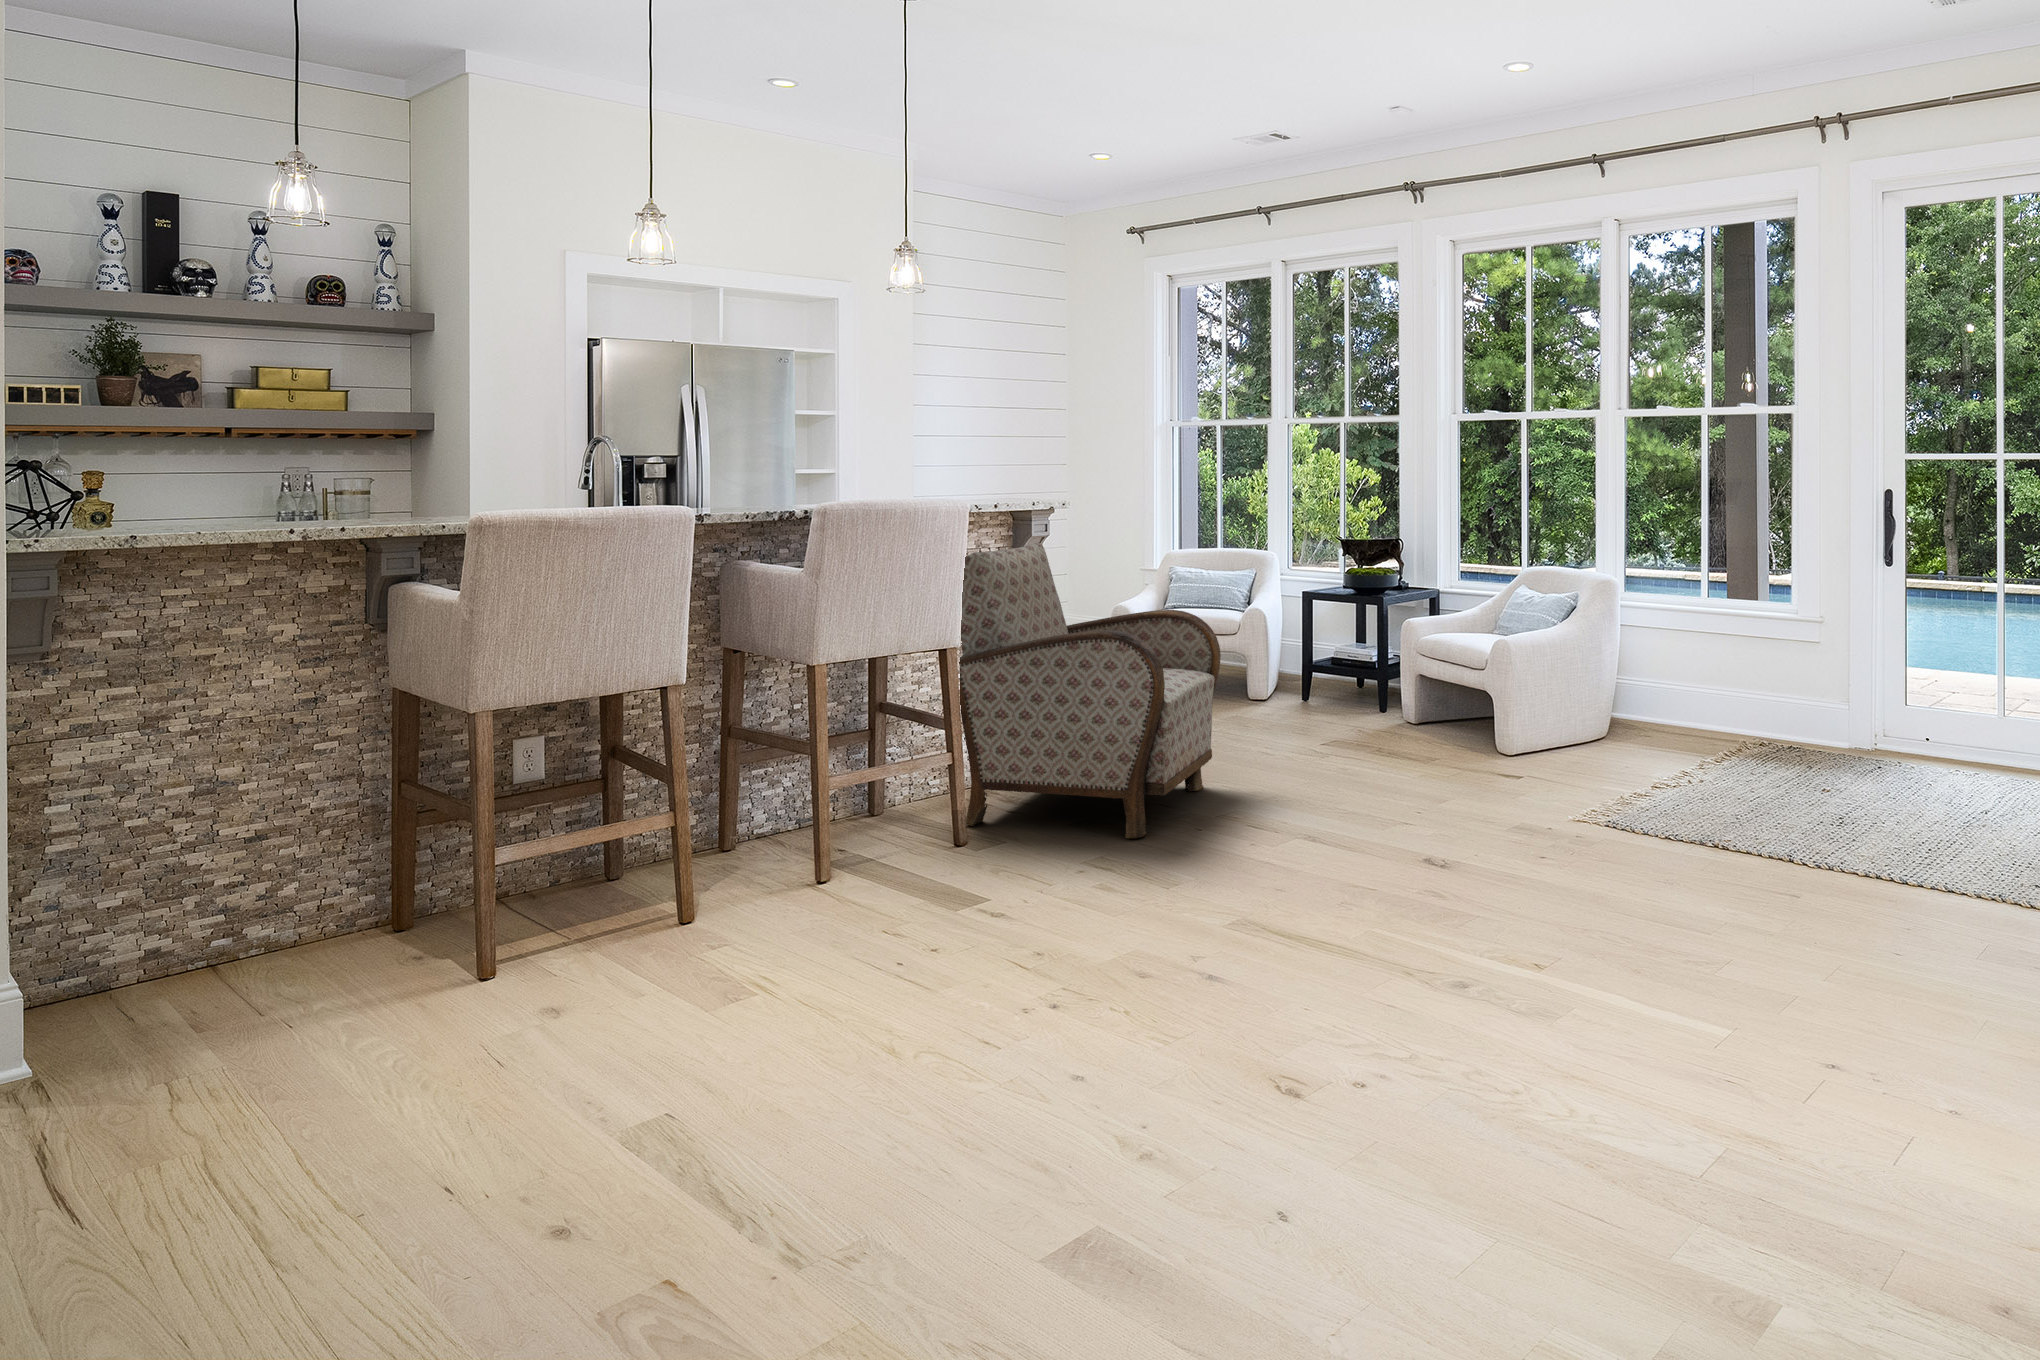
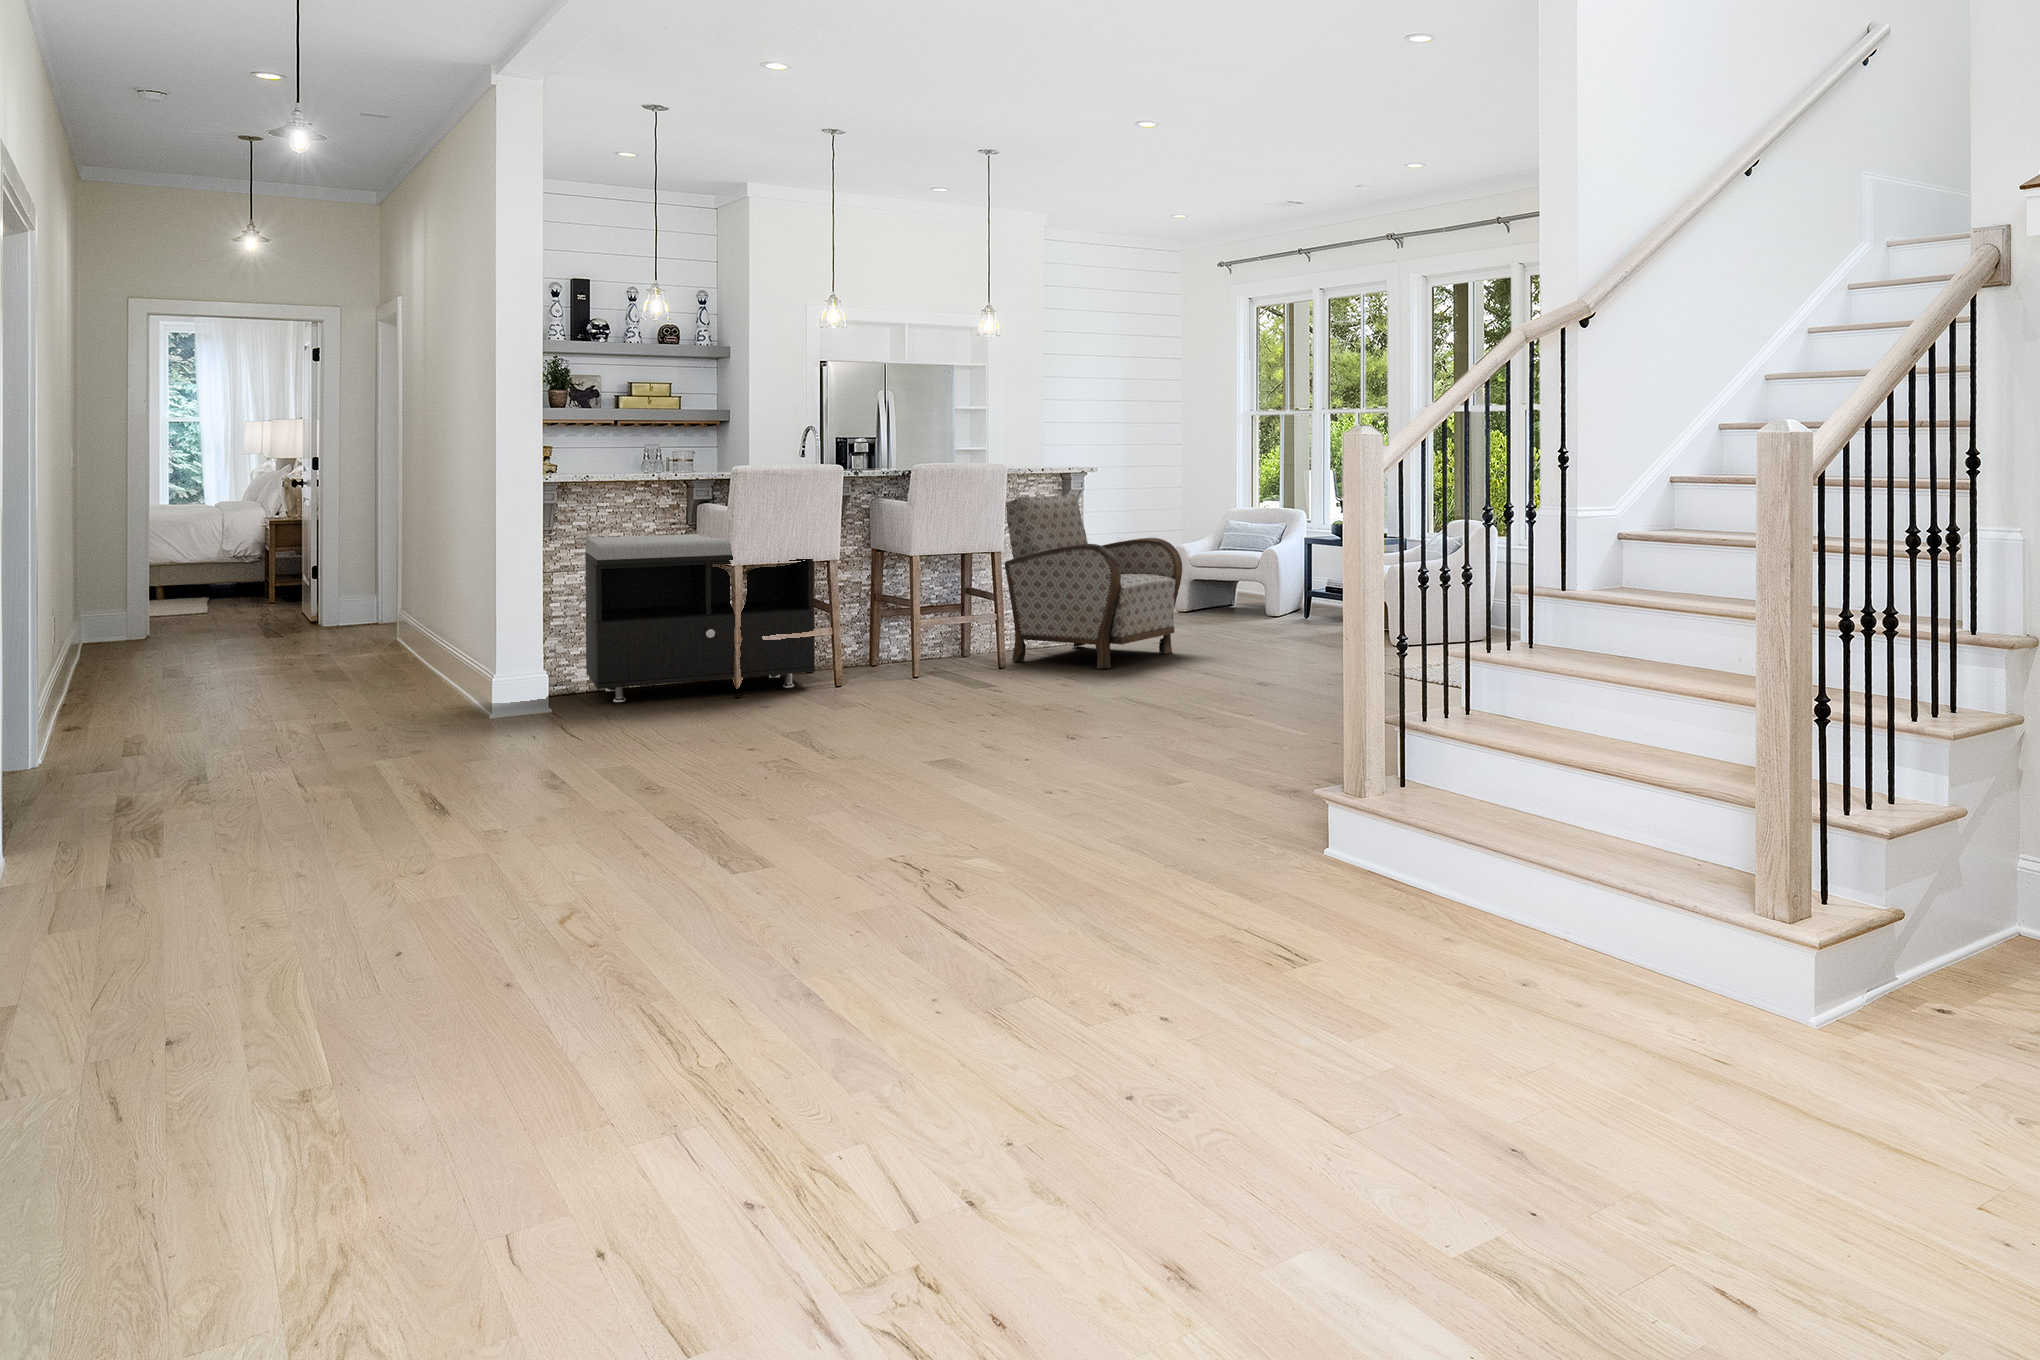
storage bench: none [134,627,642,1027] -> present [585,534,815,702]

